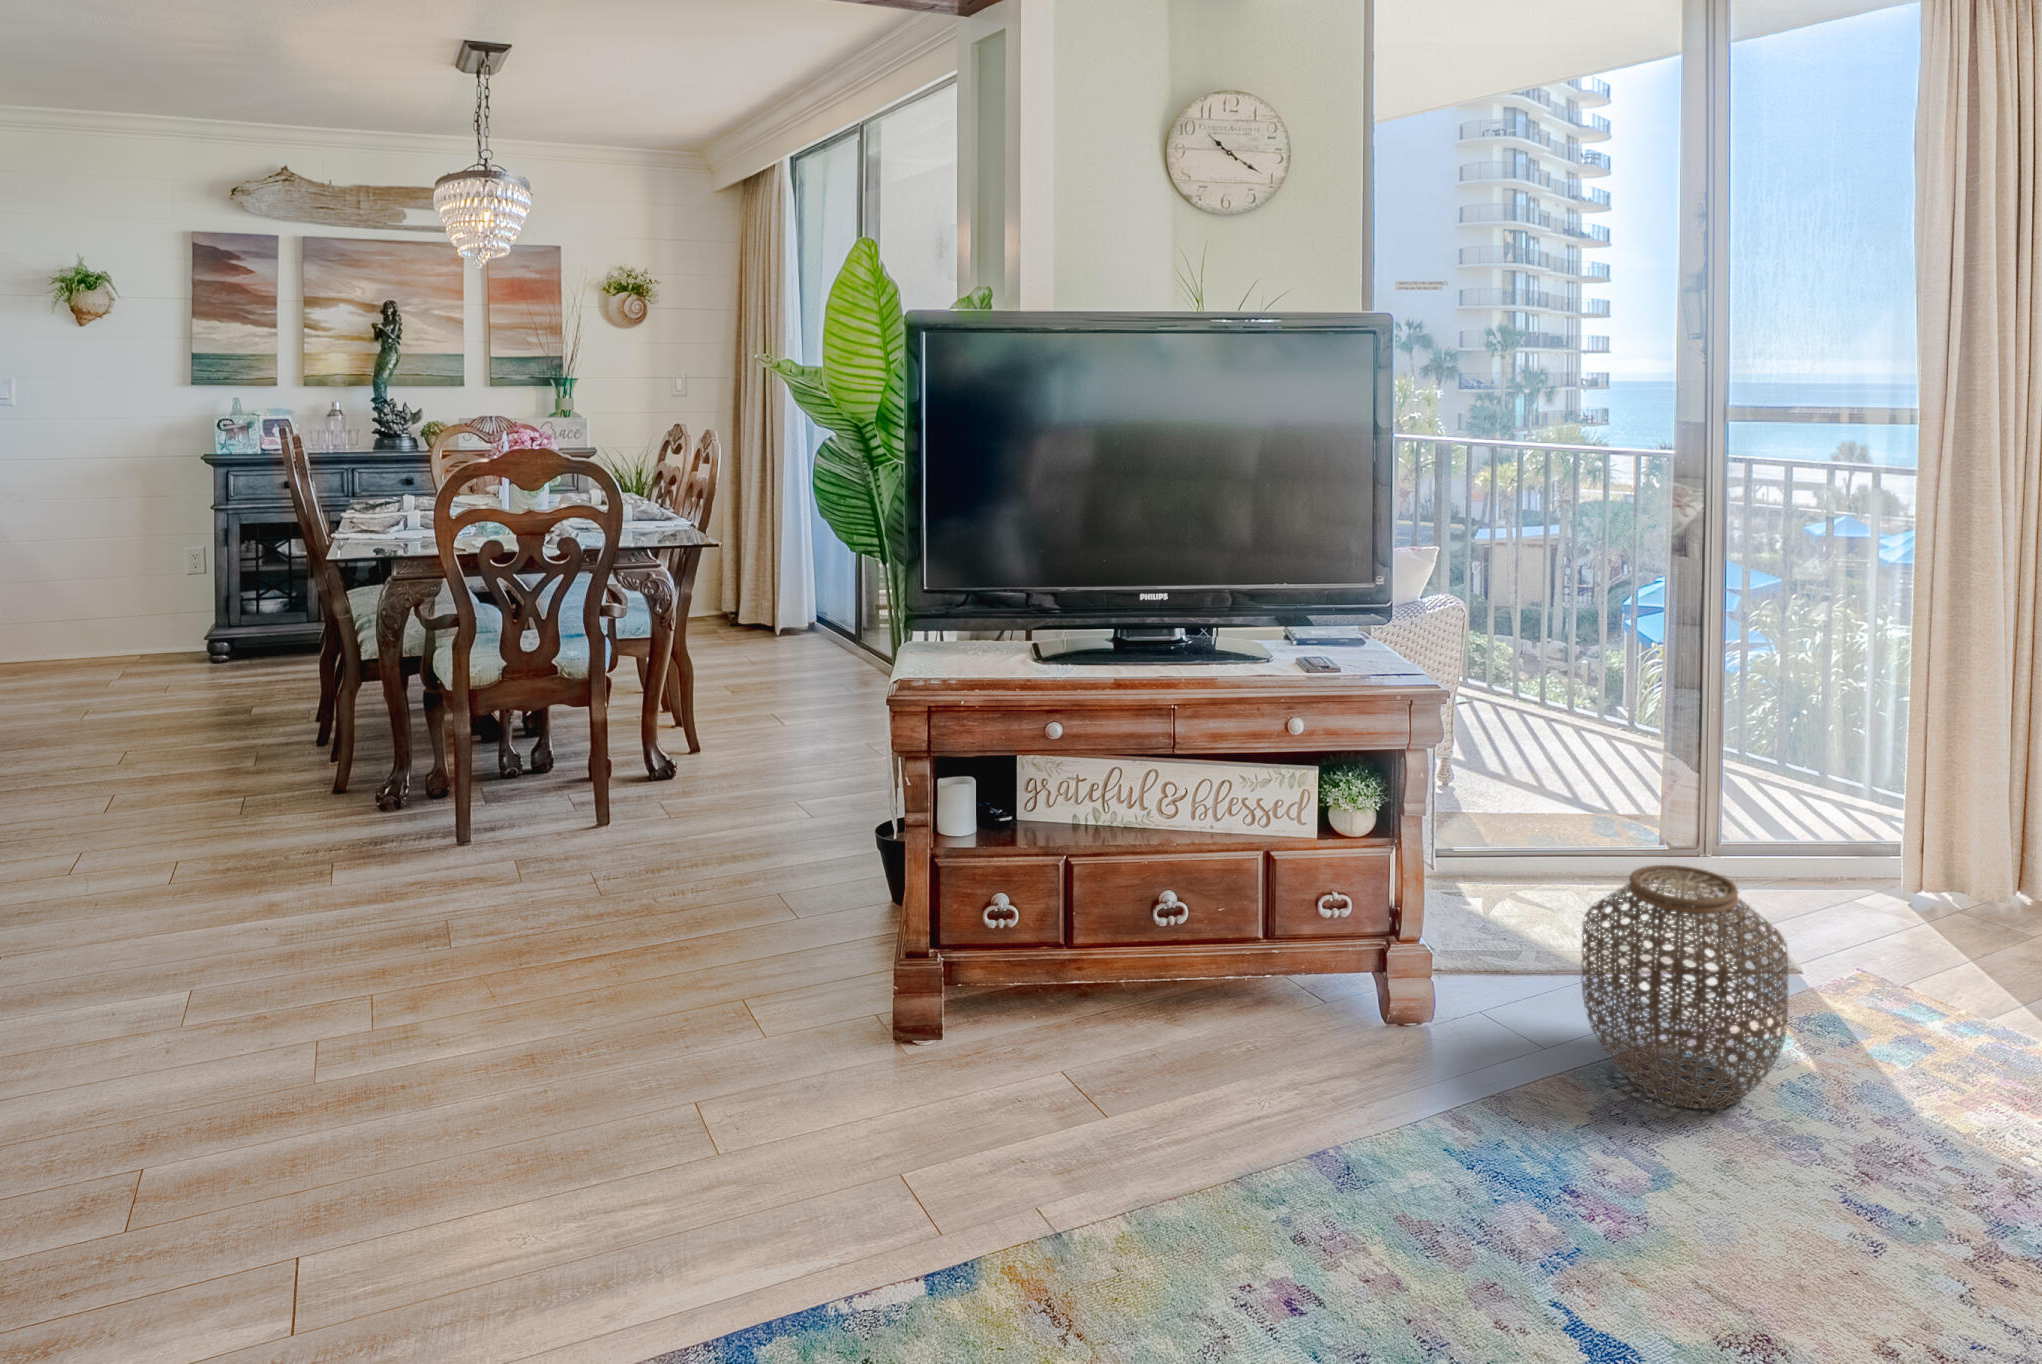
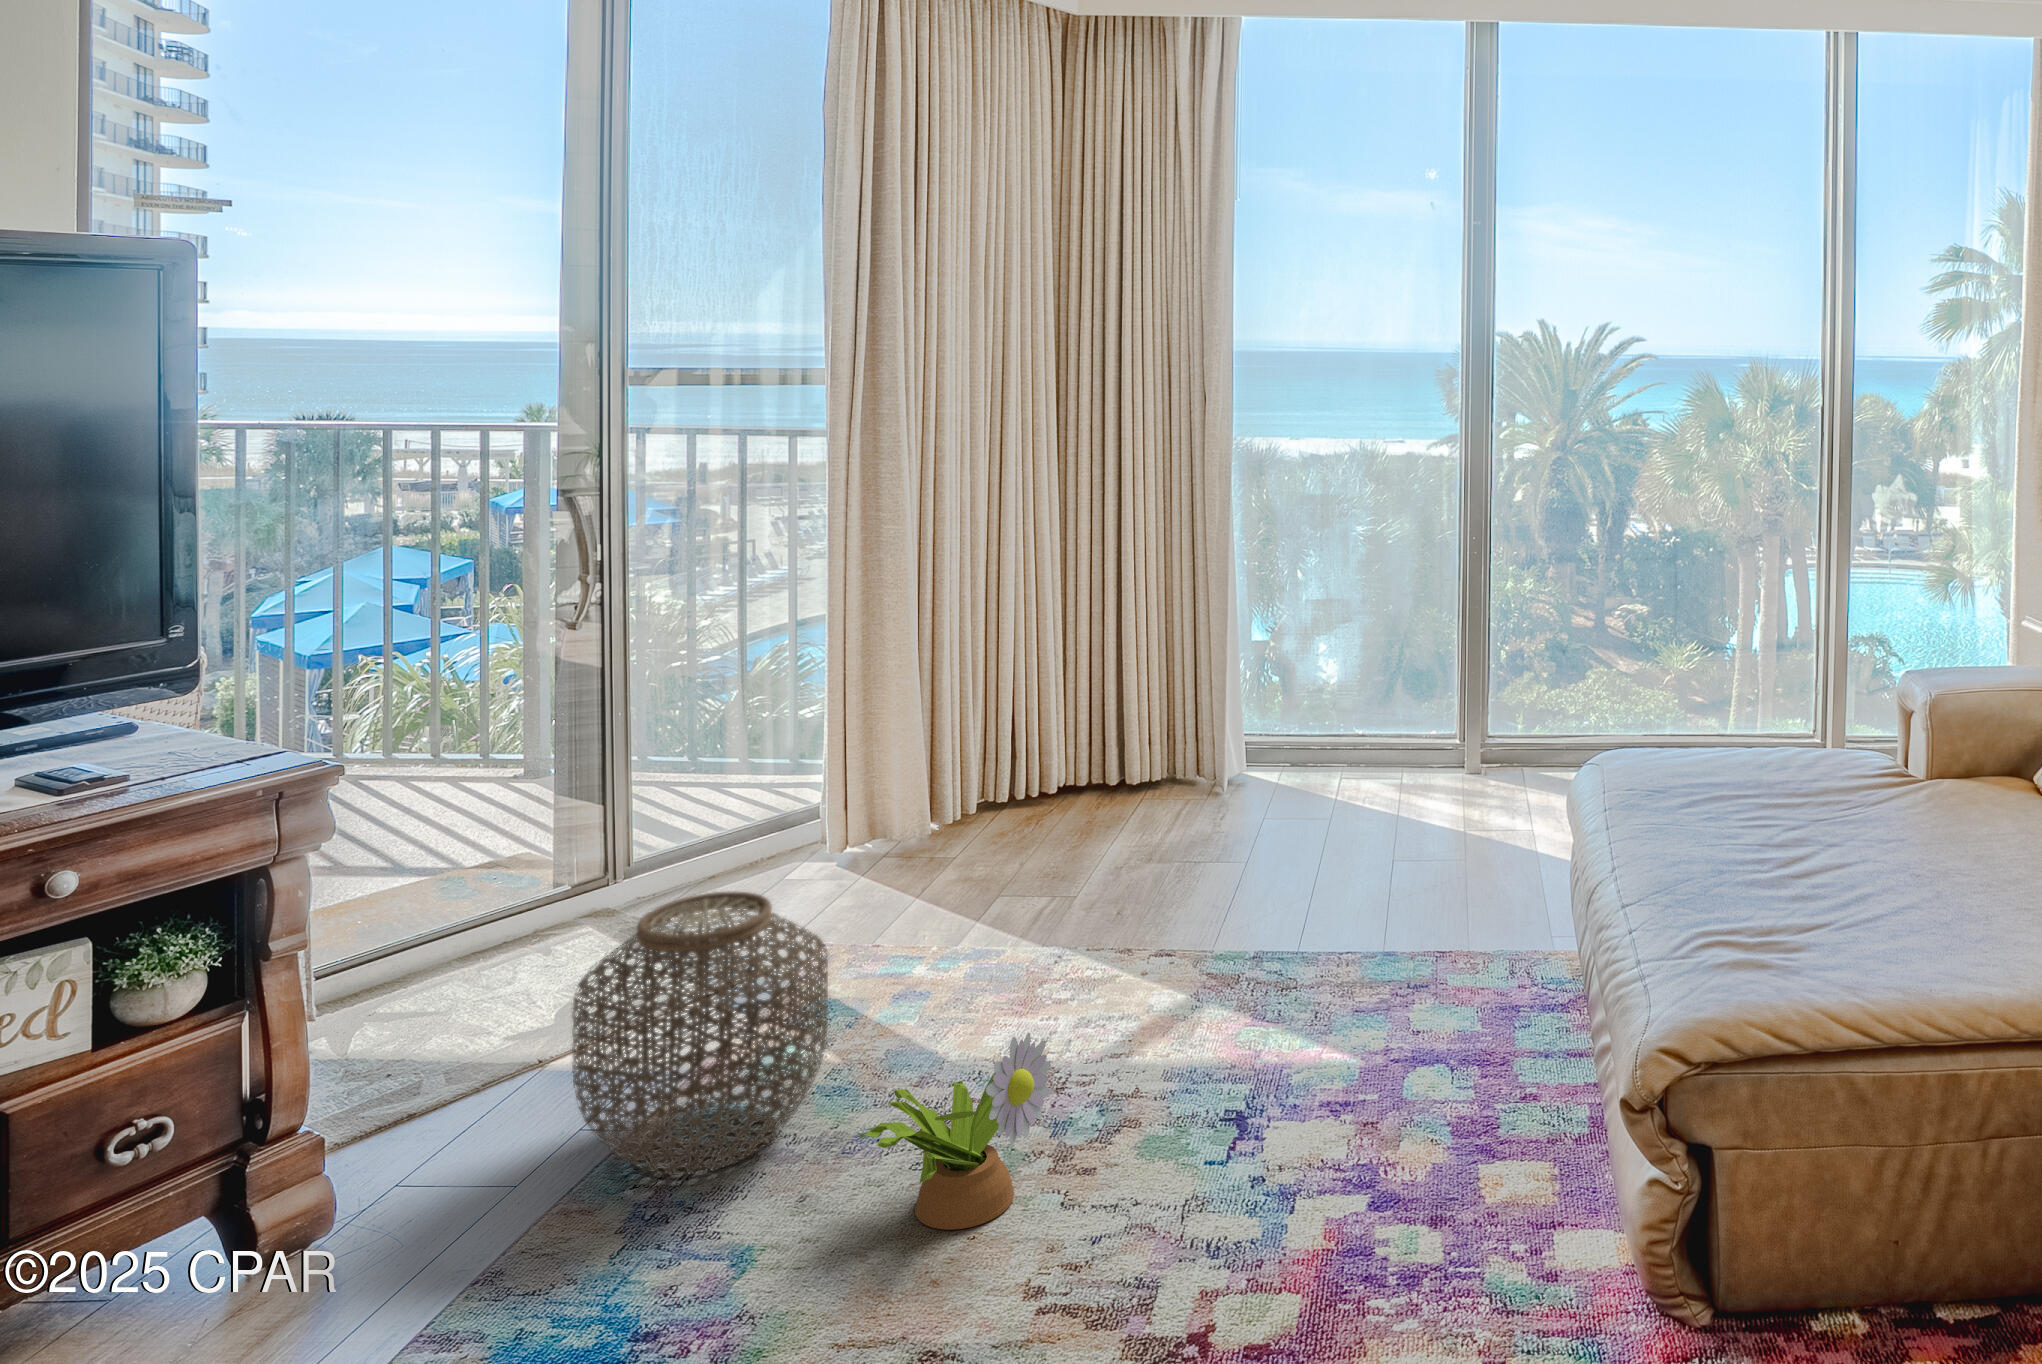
decorative plant: none [1768,1095,1961,1271] -> present [859,1033,1051,1230]

